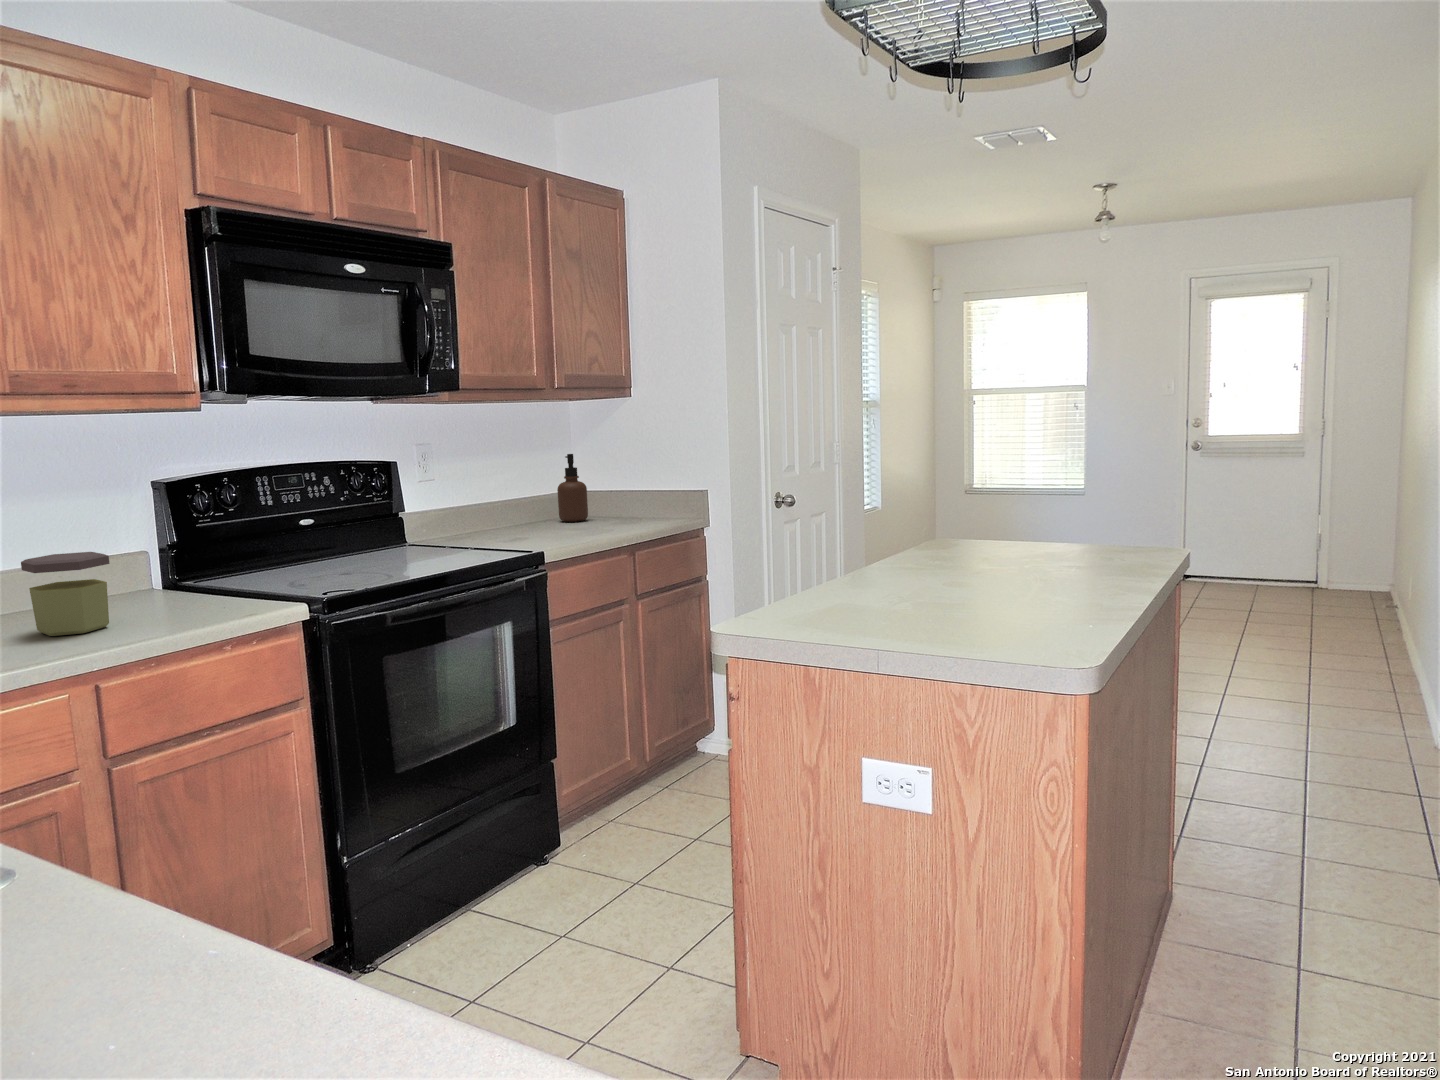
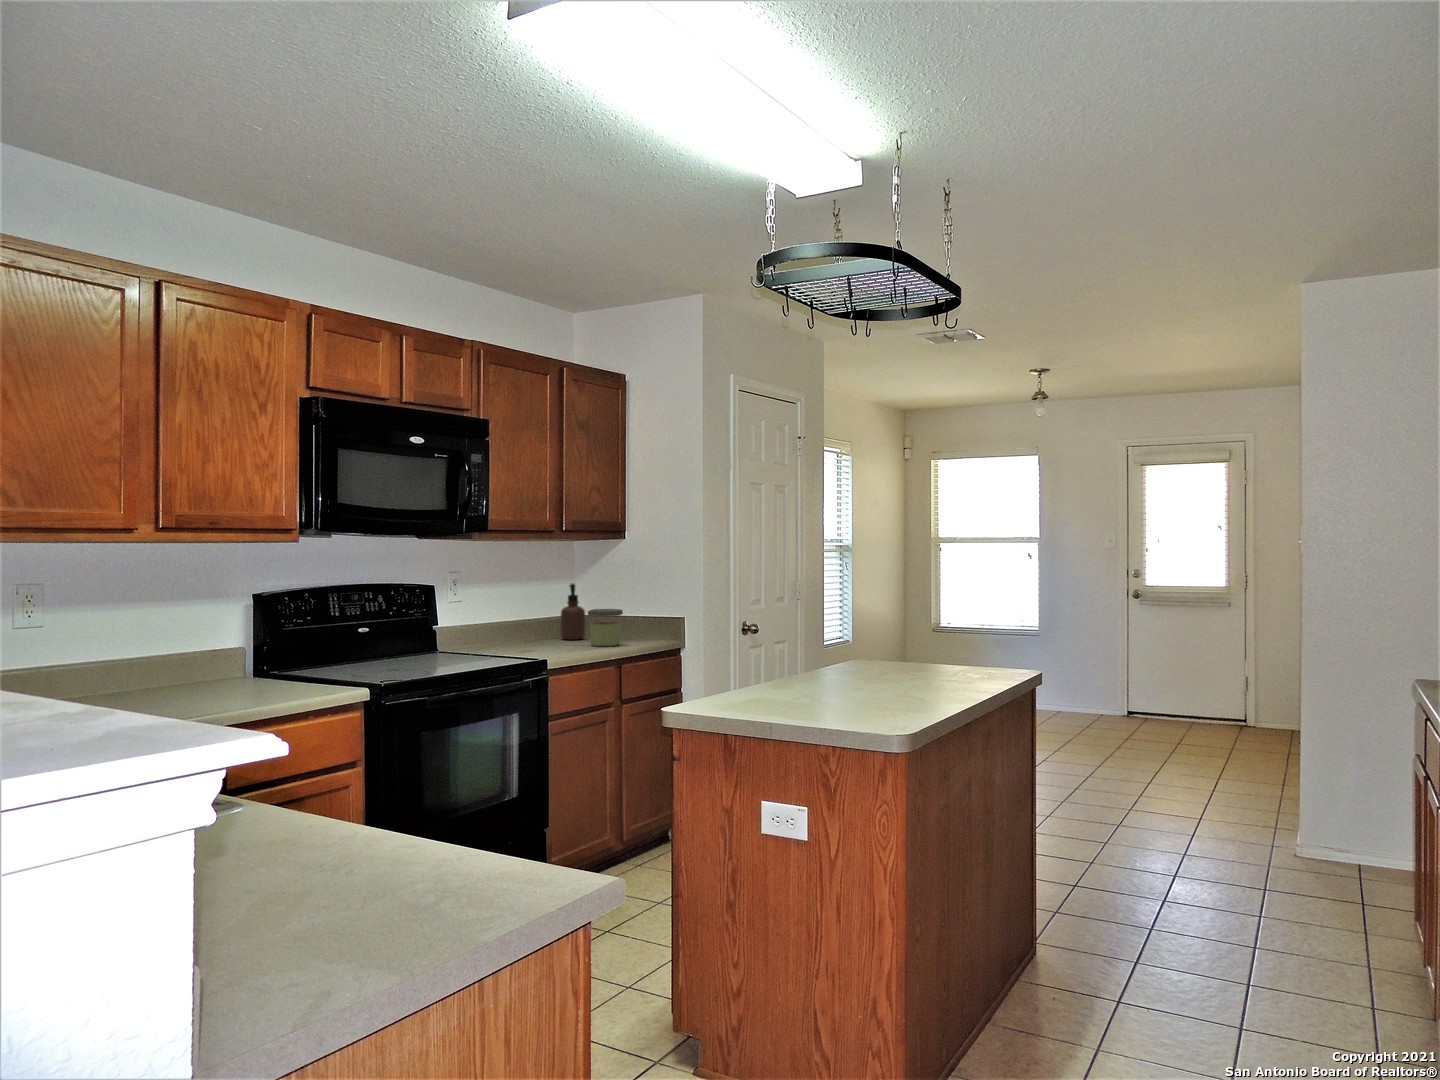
jar: present [21,552,109,636] -> present [588,609,623,646]

